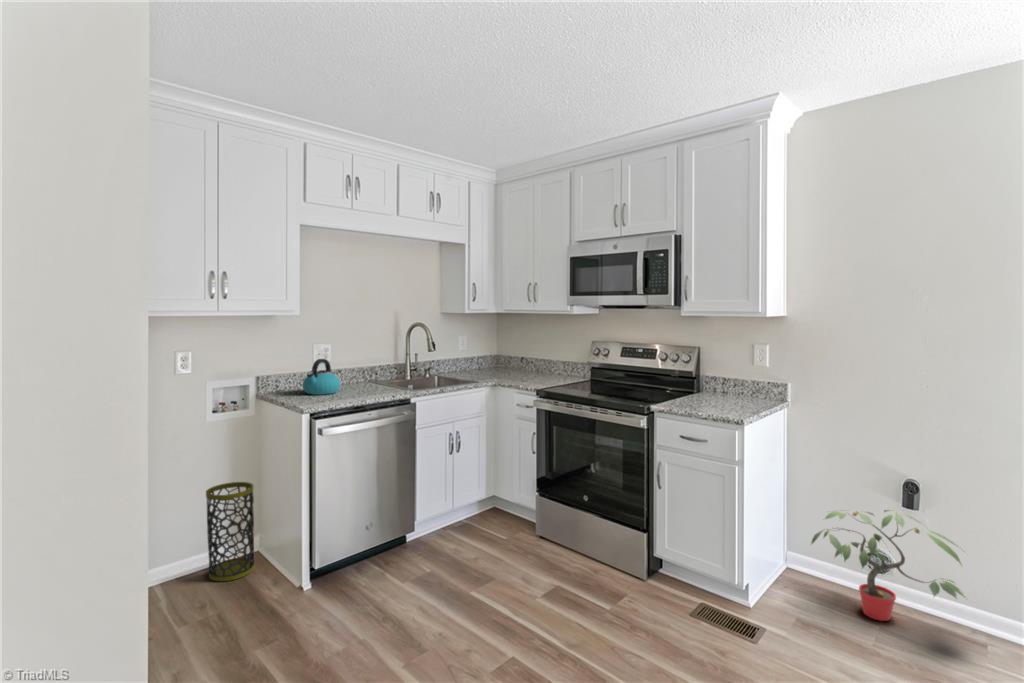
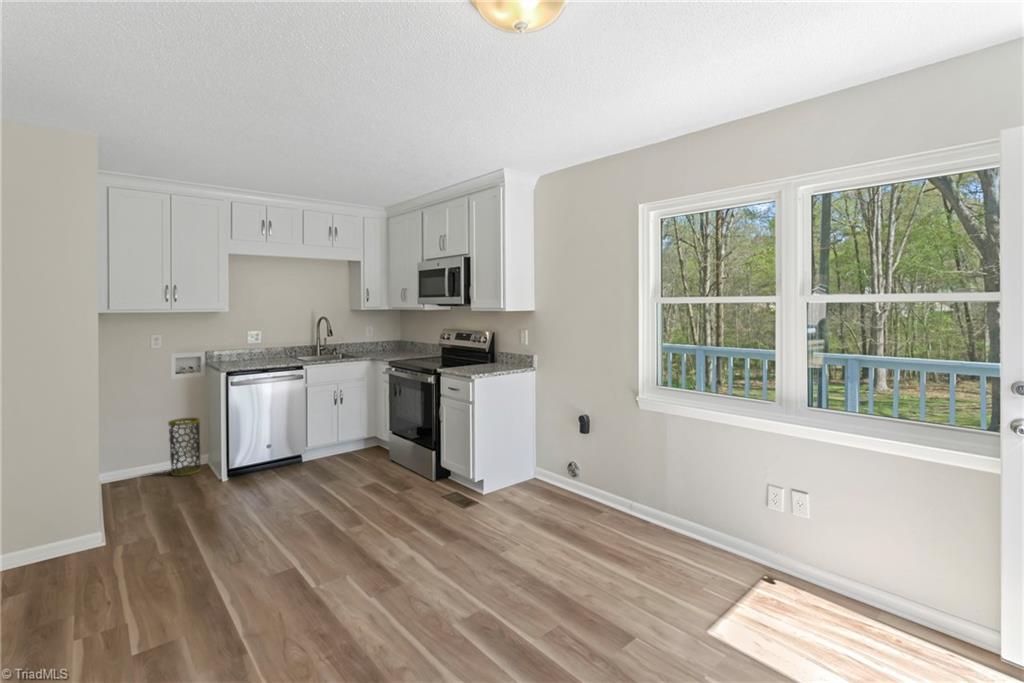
kettle: present [302,359,340,395] -> none [234,340,260,363]
potted plant: present [811,510,964,621] -> none [520,433,600,501]

